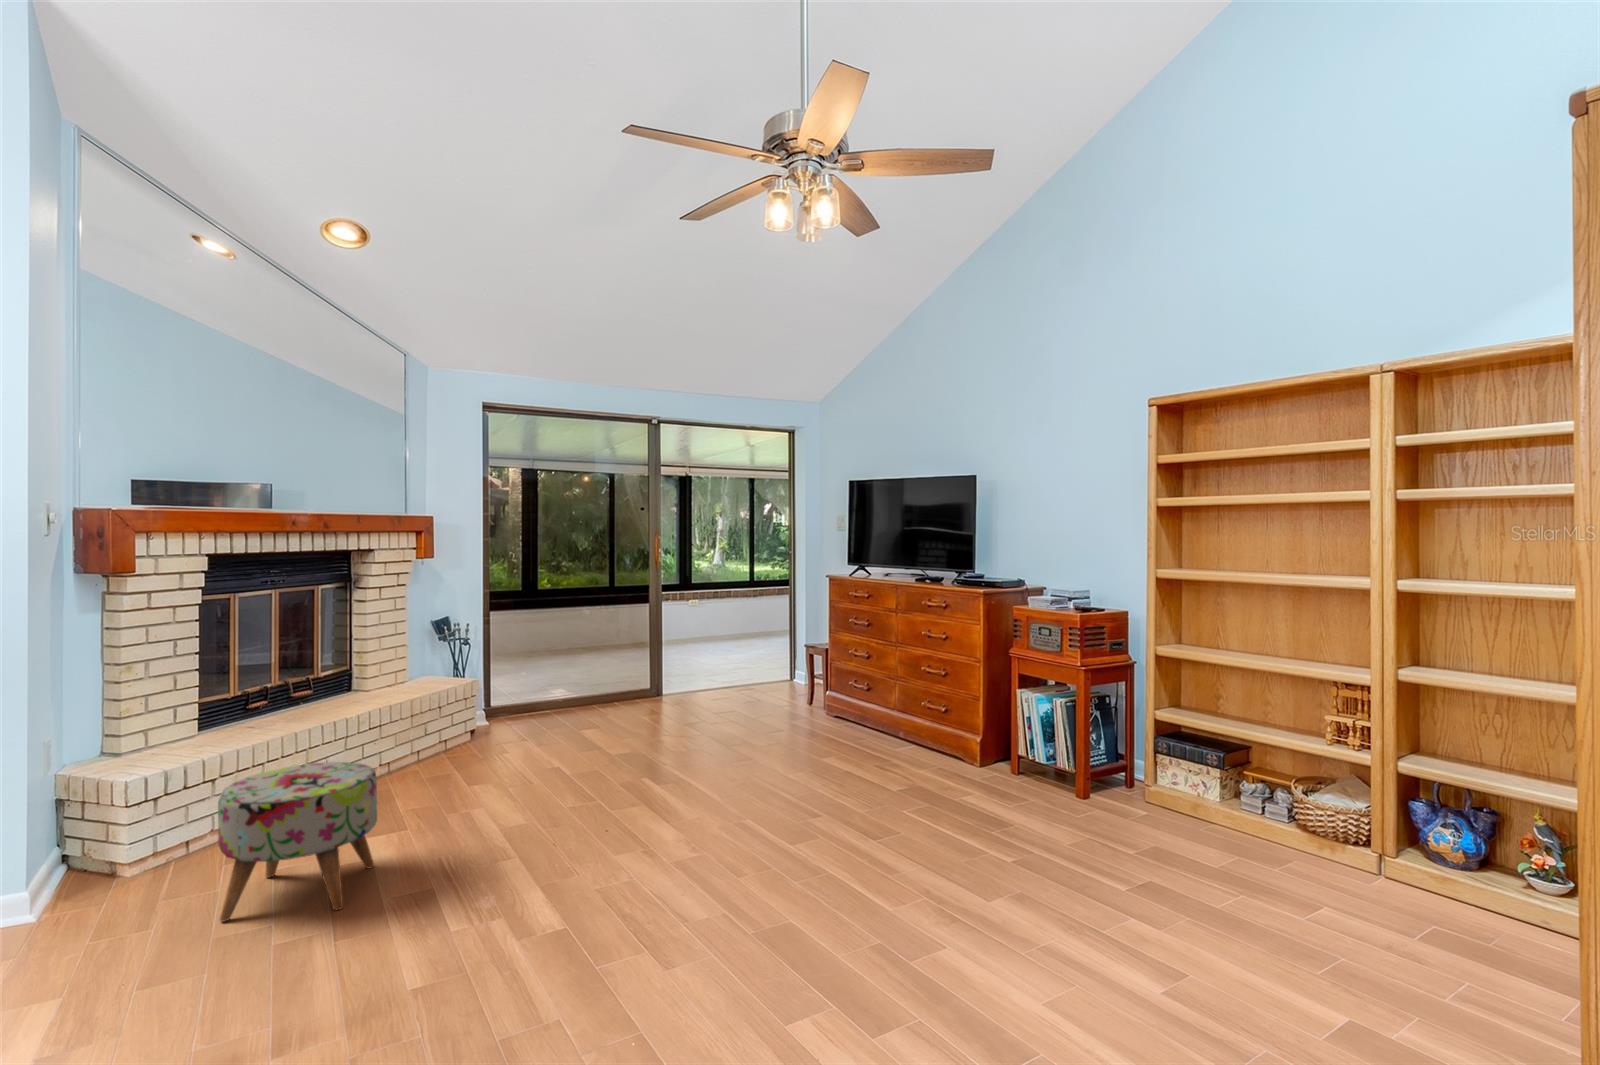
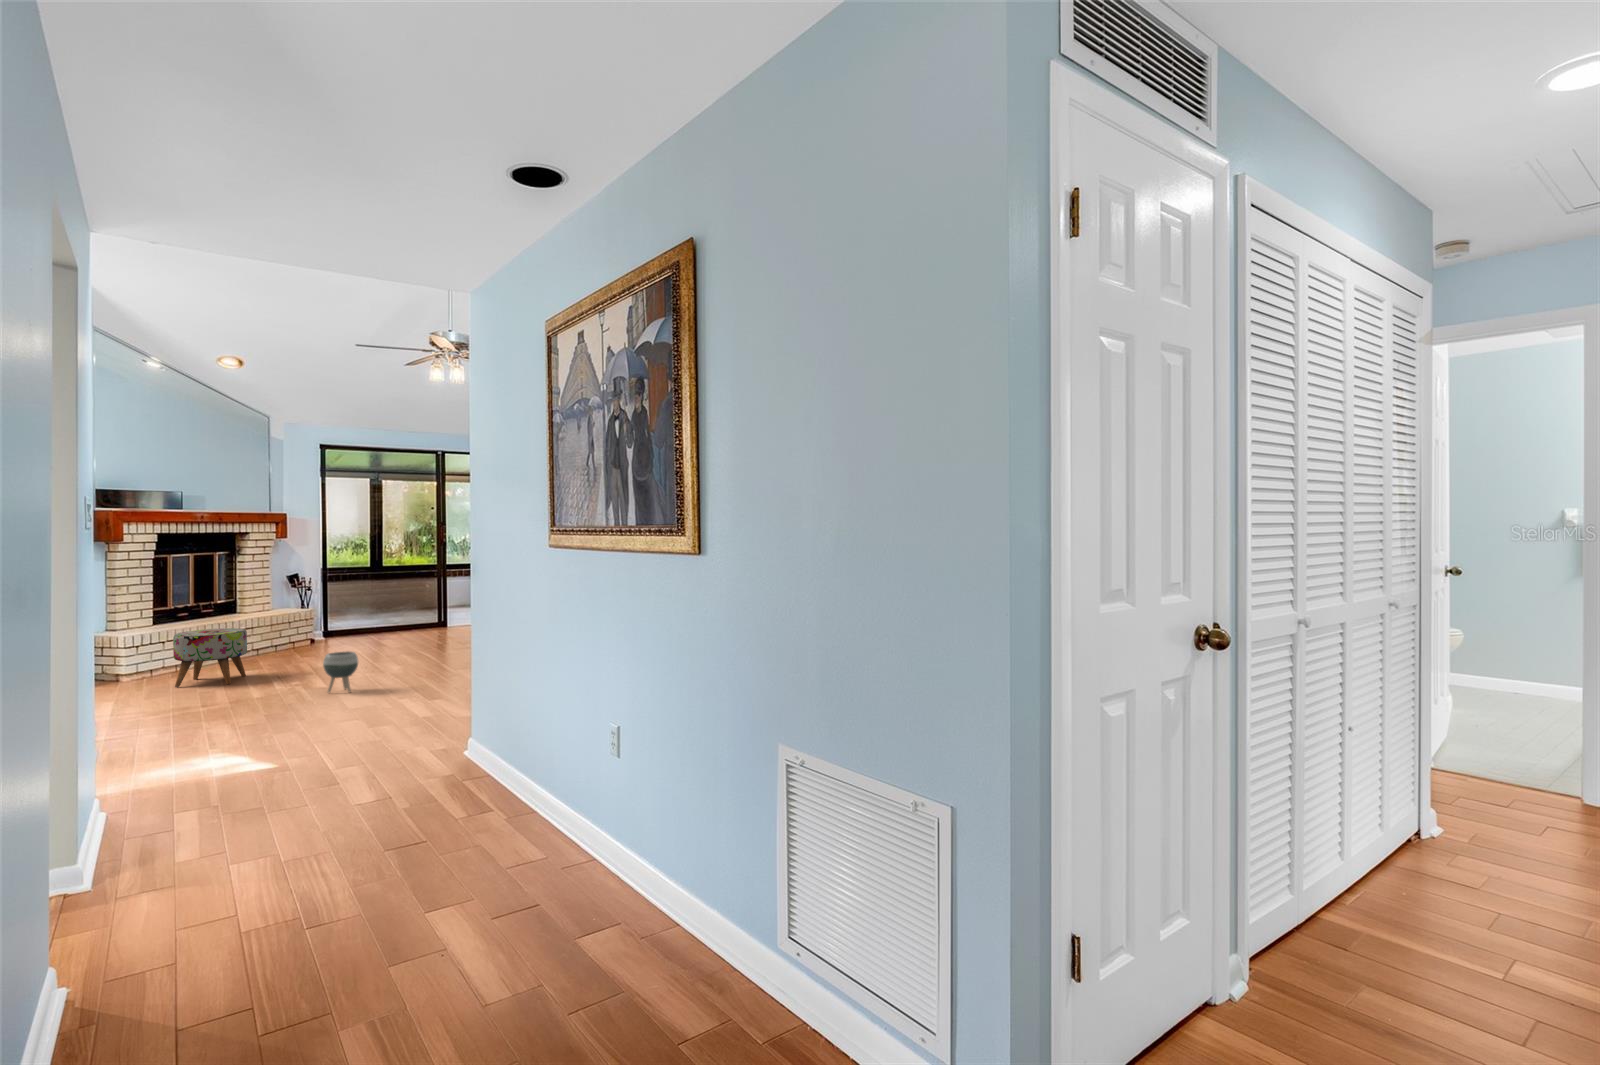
planter: none [576,868,659,994] -> present [323,651,358,693]

